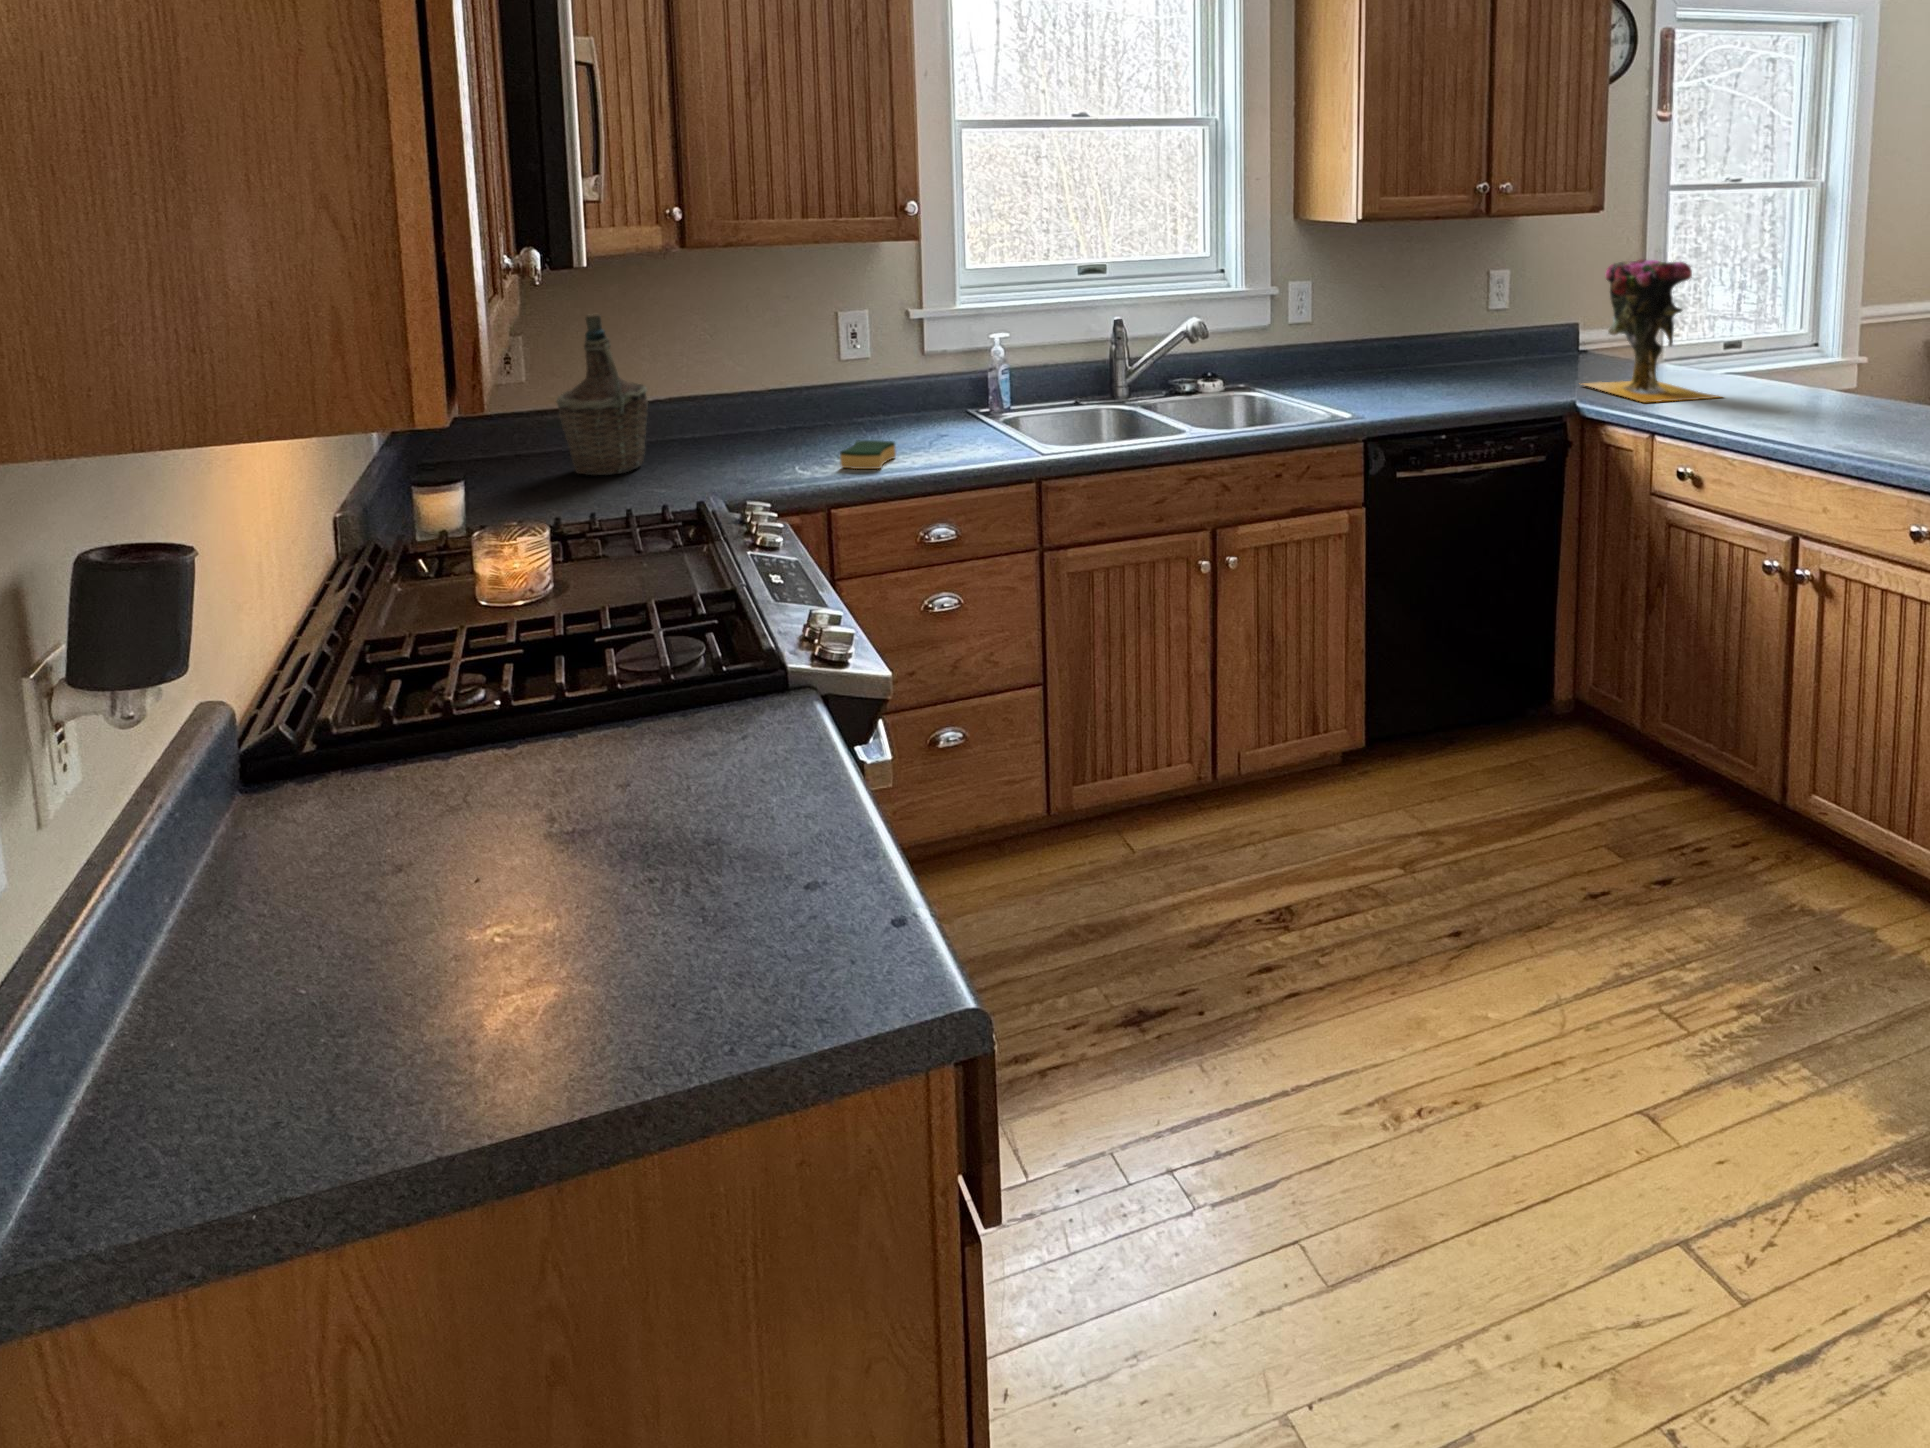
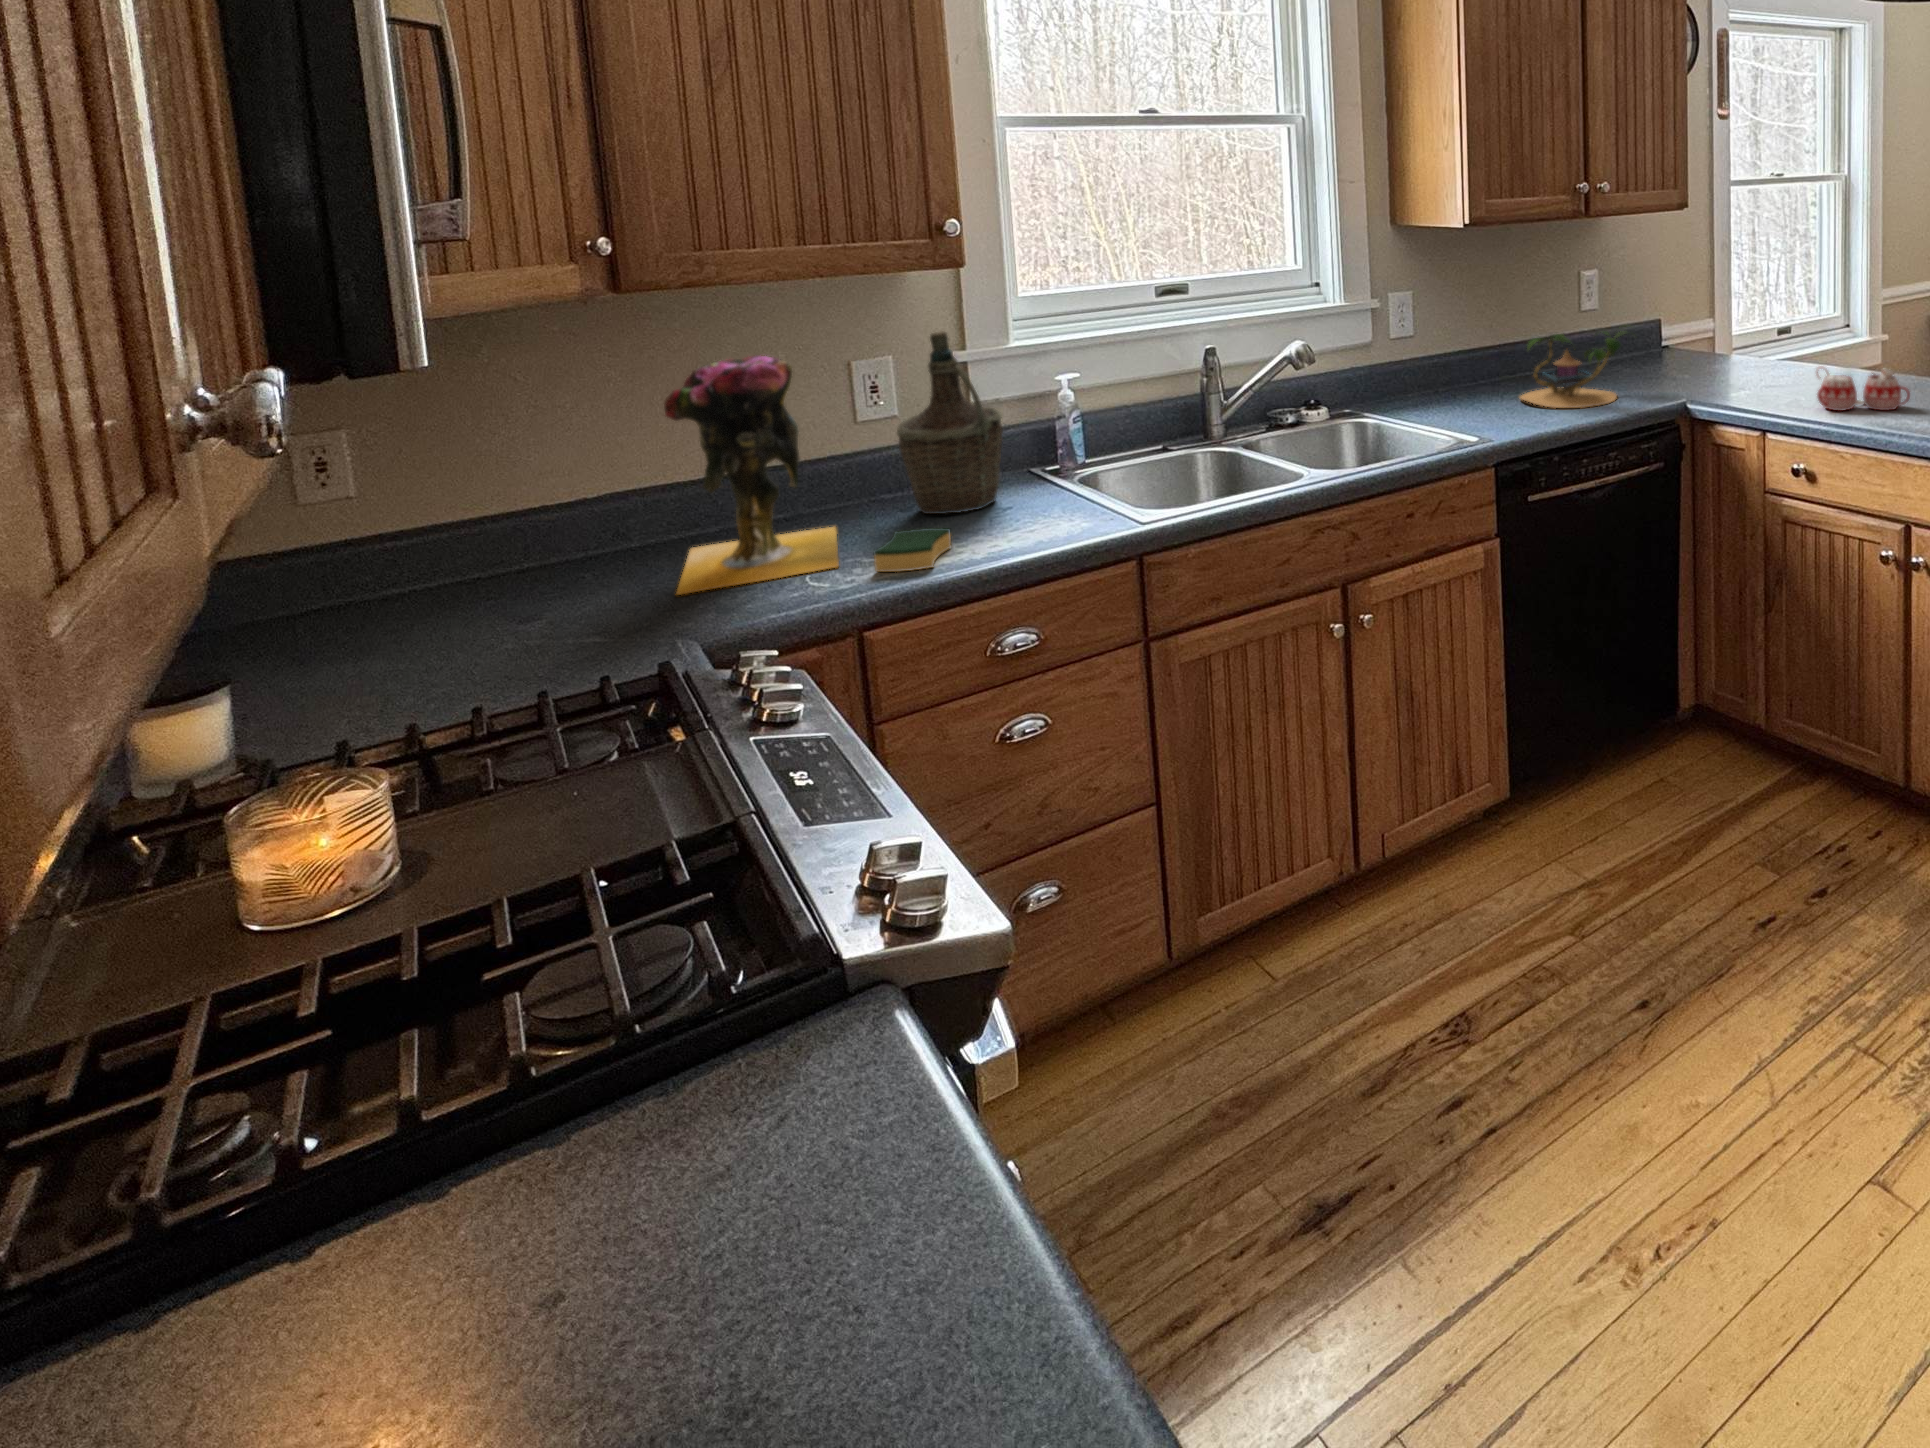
vase: present [1581,259,1719,402] -> present [664,355,839,595]
bottle: present [556,314,648,475] -> present [897,331,1003,514]
plant: none [1404,322,1531,398] -> present [1520,327,1626,408]
mug: none [1712,372,1821,422] -> present [1817,367,1910,411]

